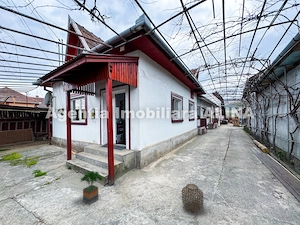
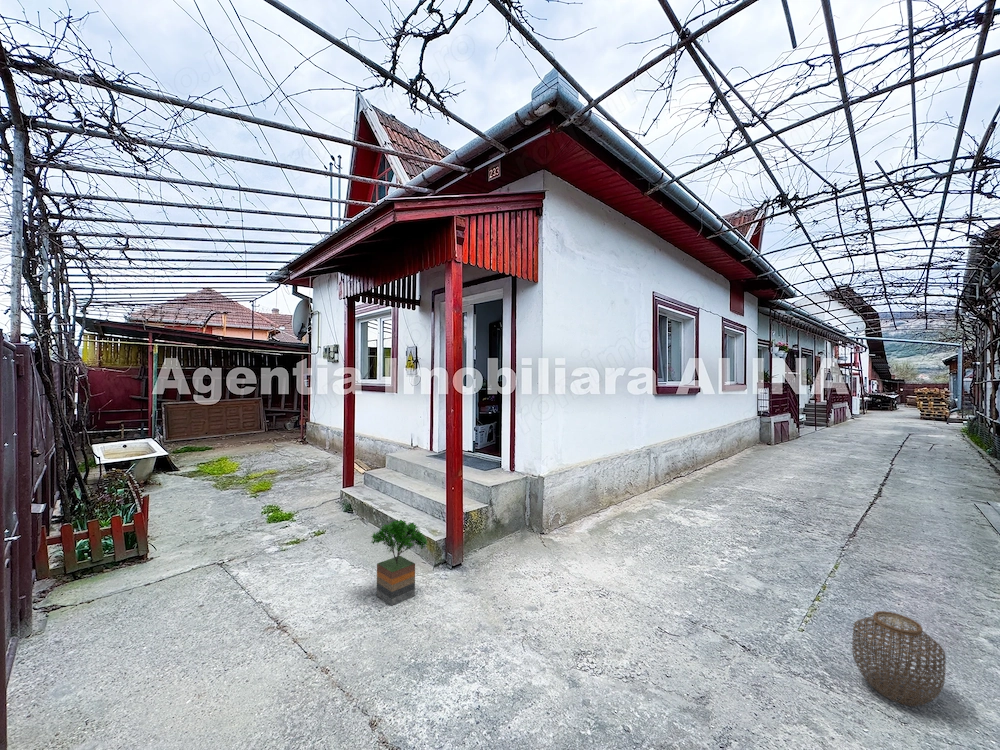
woven basket: present [182,184,204,212] -> present [852,611,945,706]

